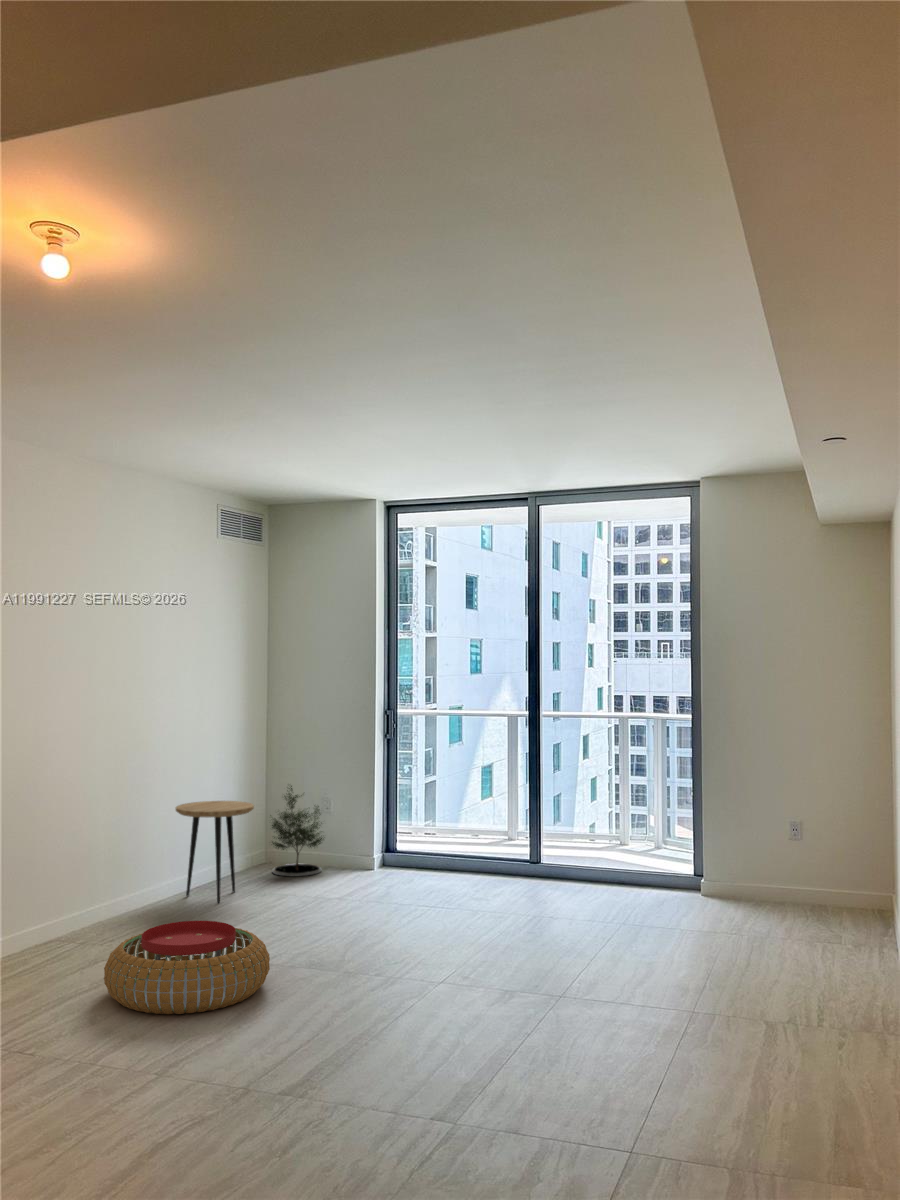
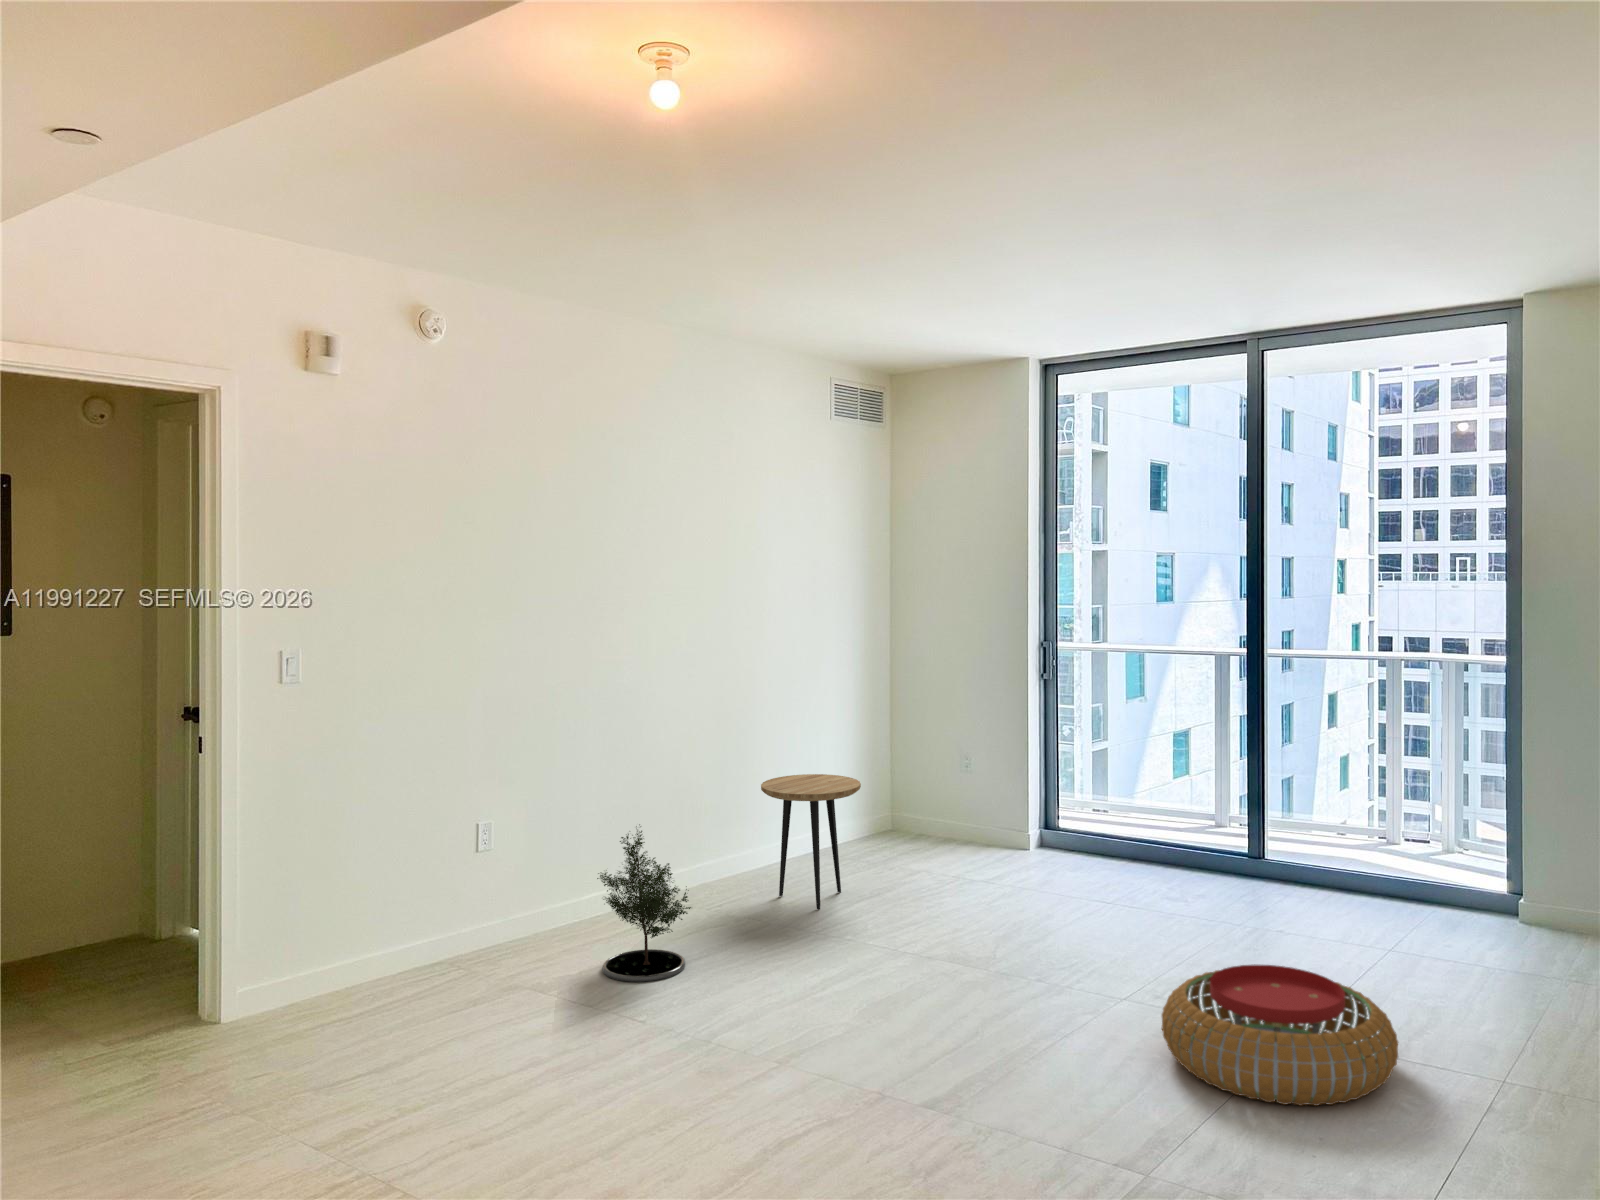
potted tree: present [270,786,324,877] -> present [597,824,691,982]
pouf: present [104,921,270,1014] -> present [1162,964,1398,1106]

